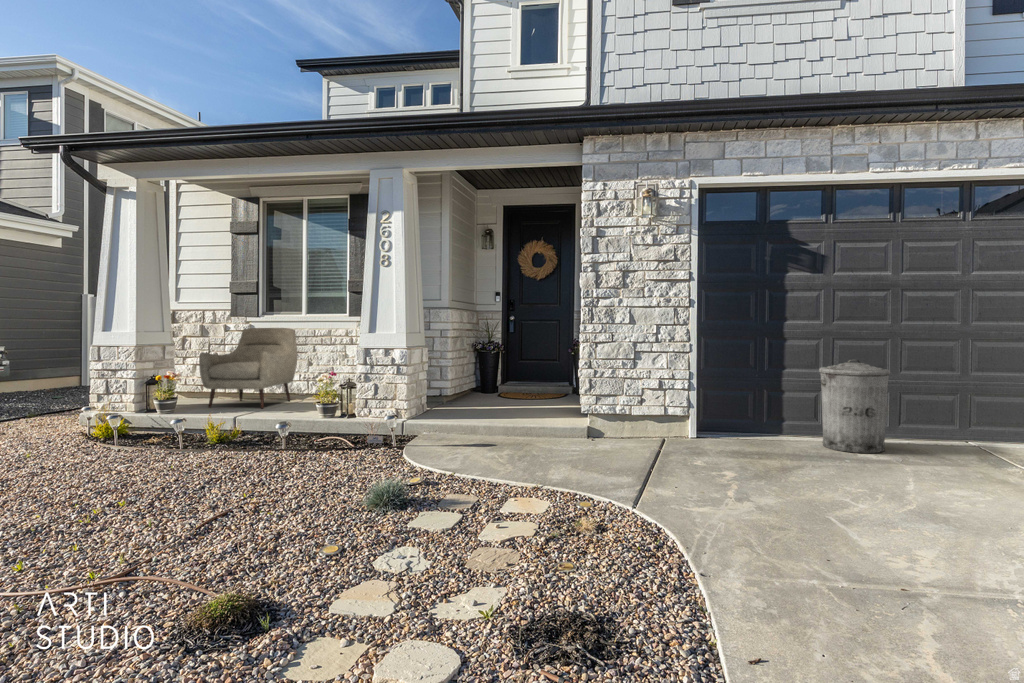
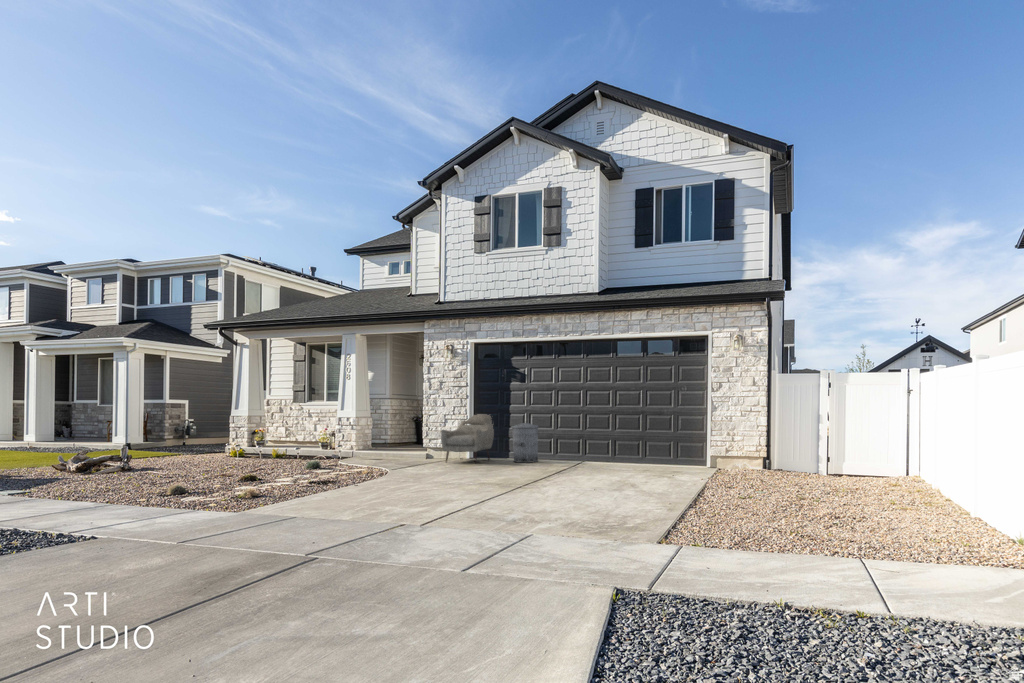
chair: present [199,328,298,408] -> present [441,414,494,463]

